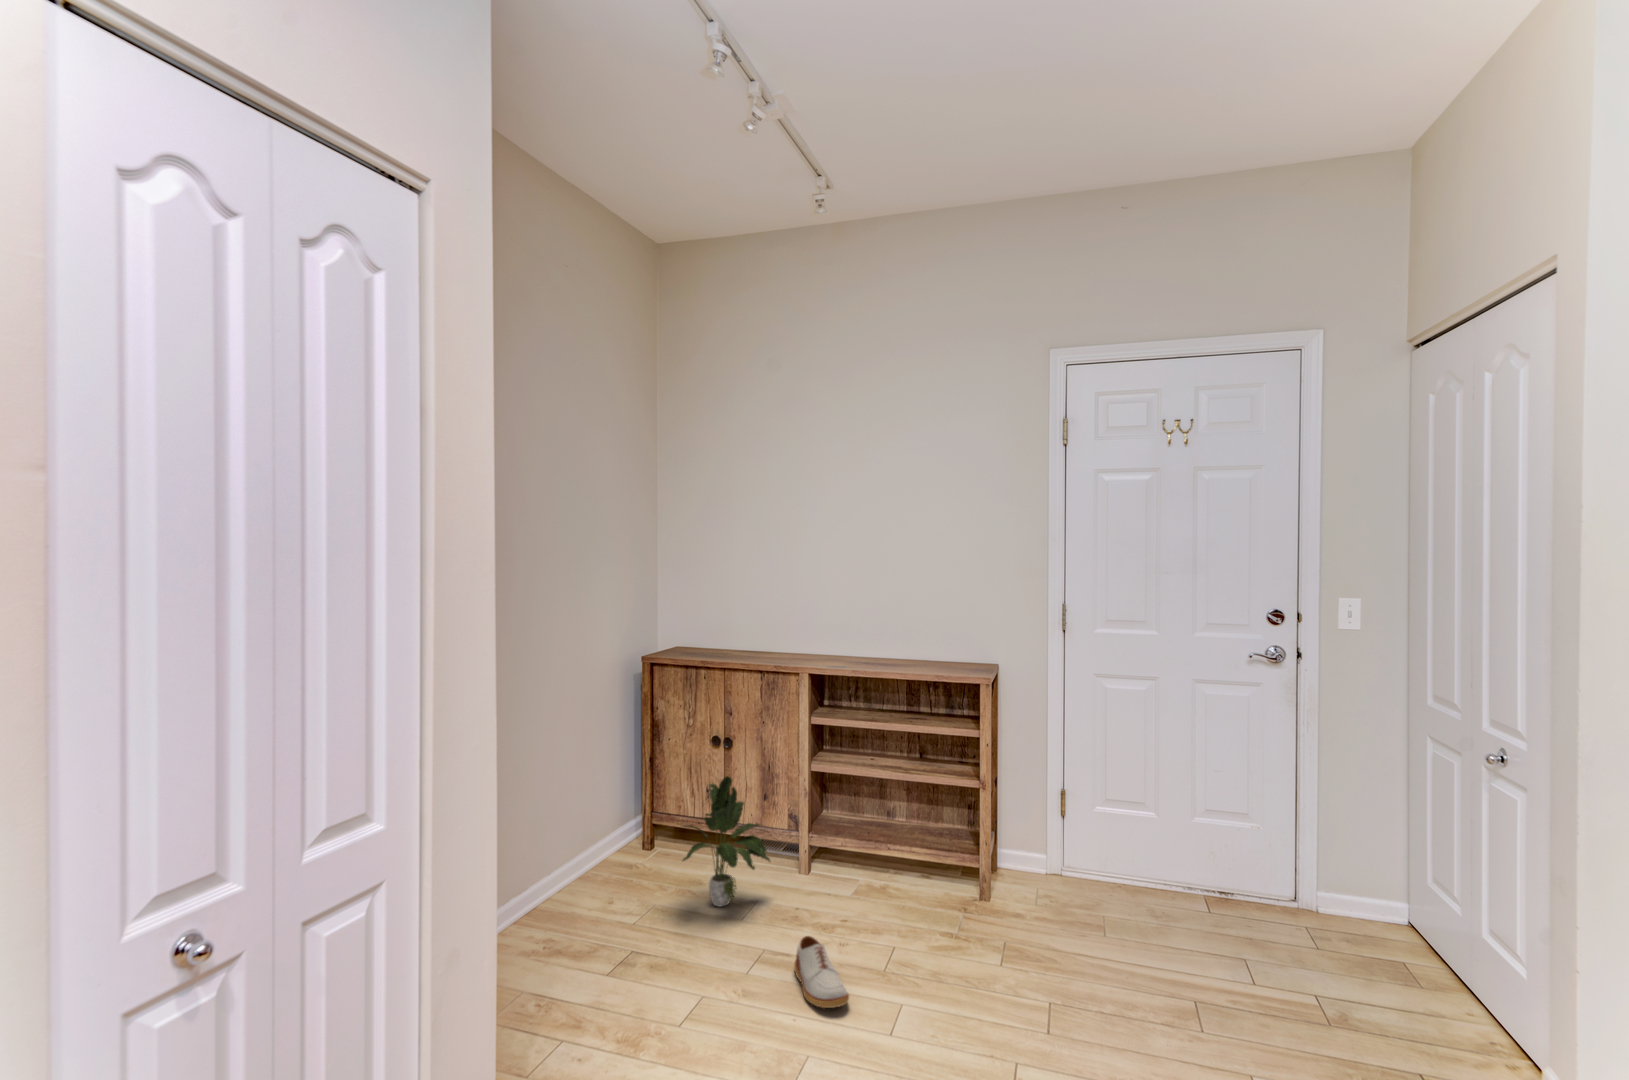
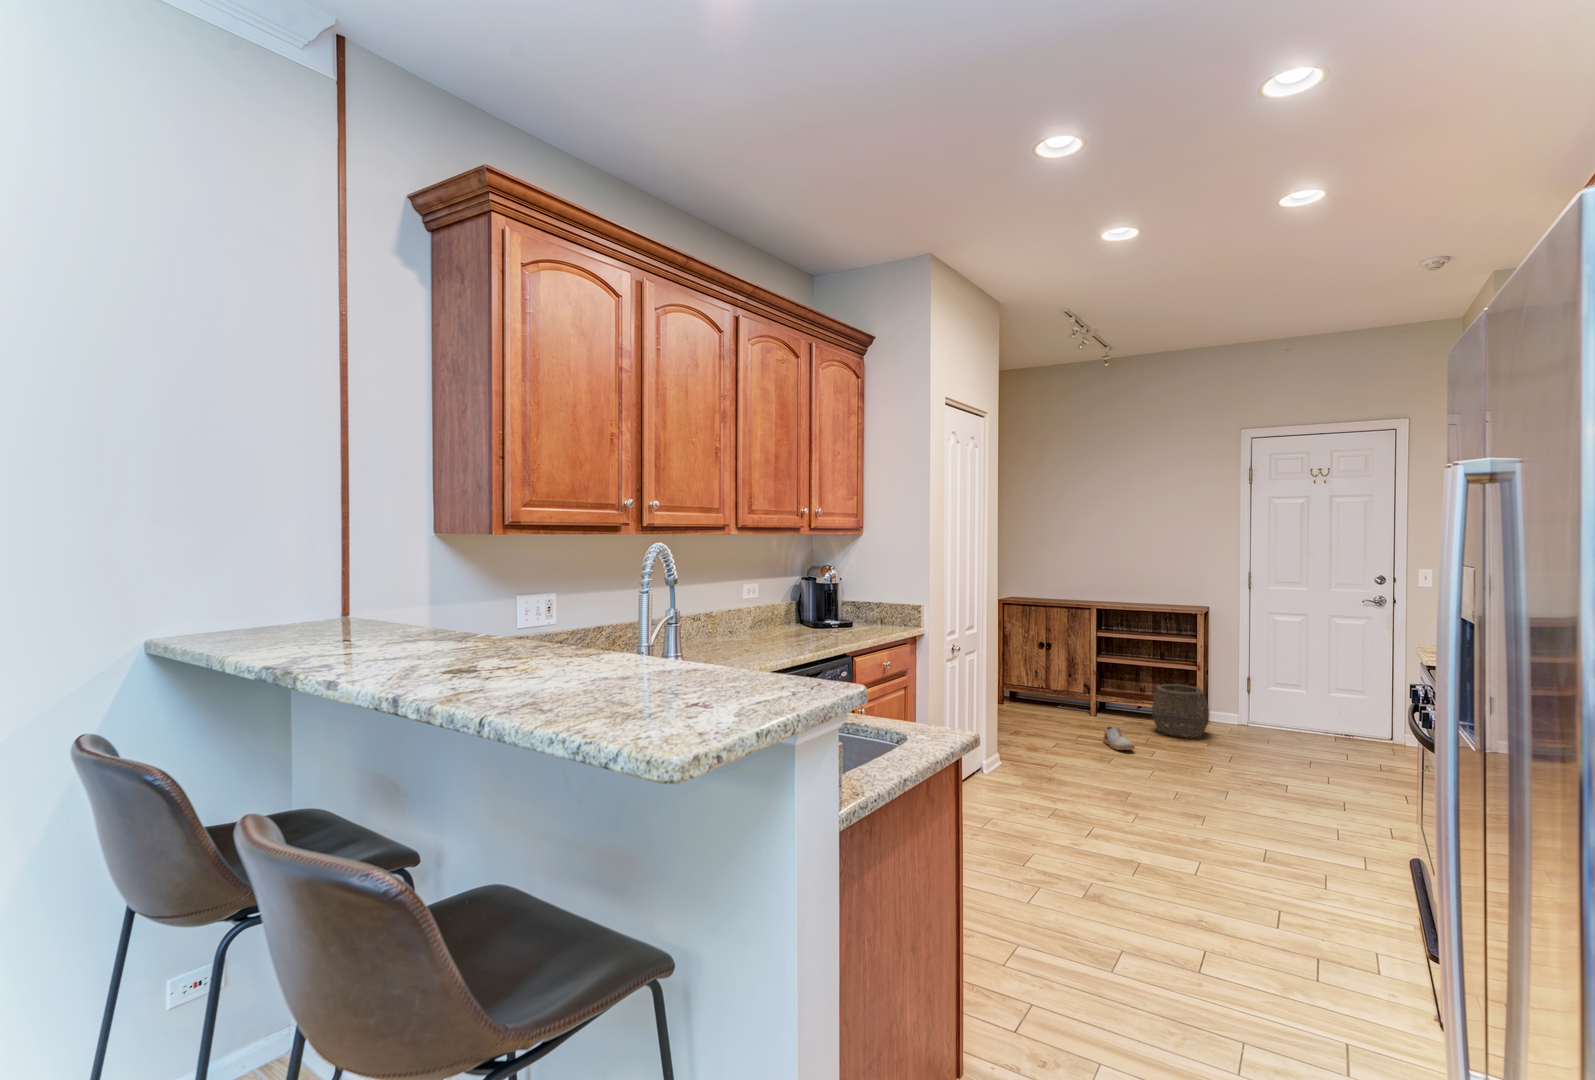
potted plant: present [683,776,771,907] -> none [1032,658,1080,722]
woven basket: none [897,817,999,934] -> present [1152,684,1209,737]

